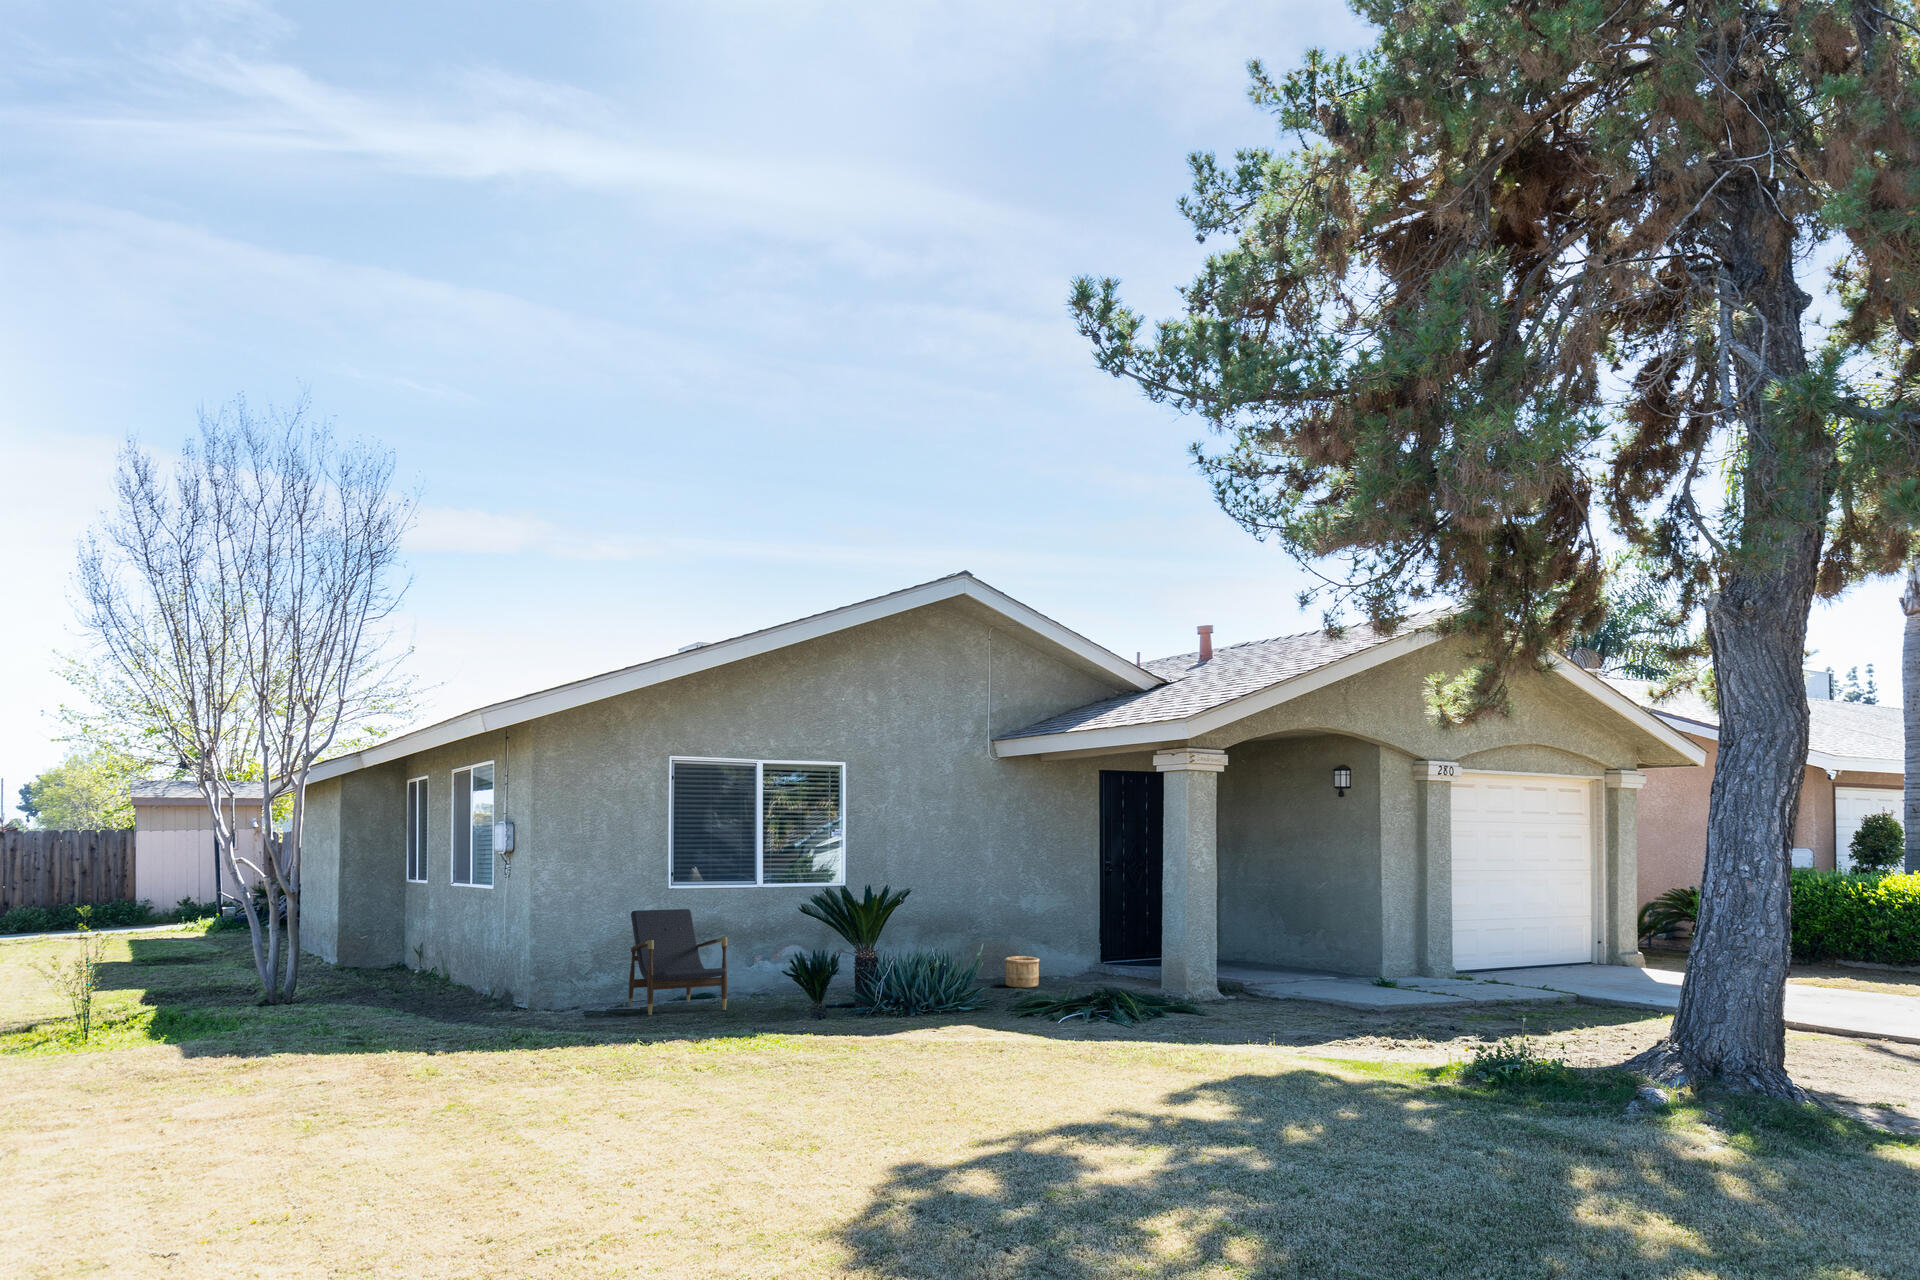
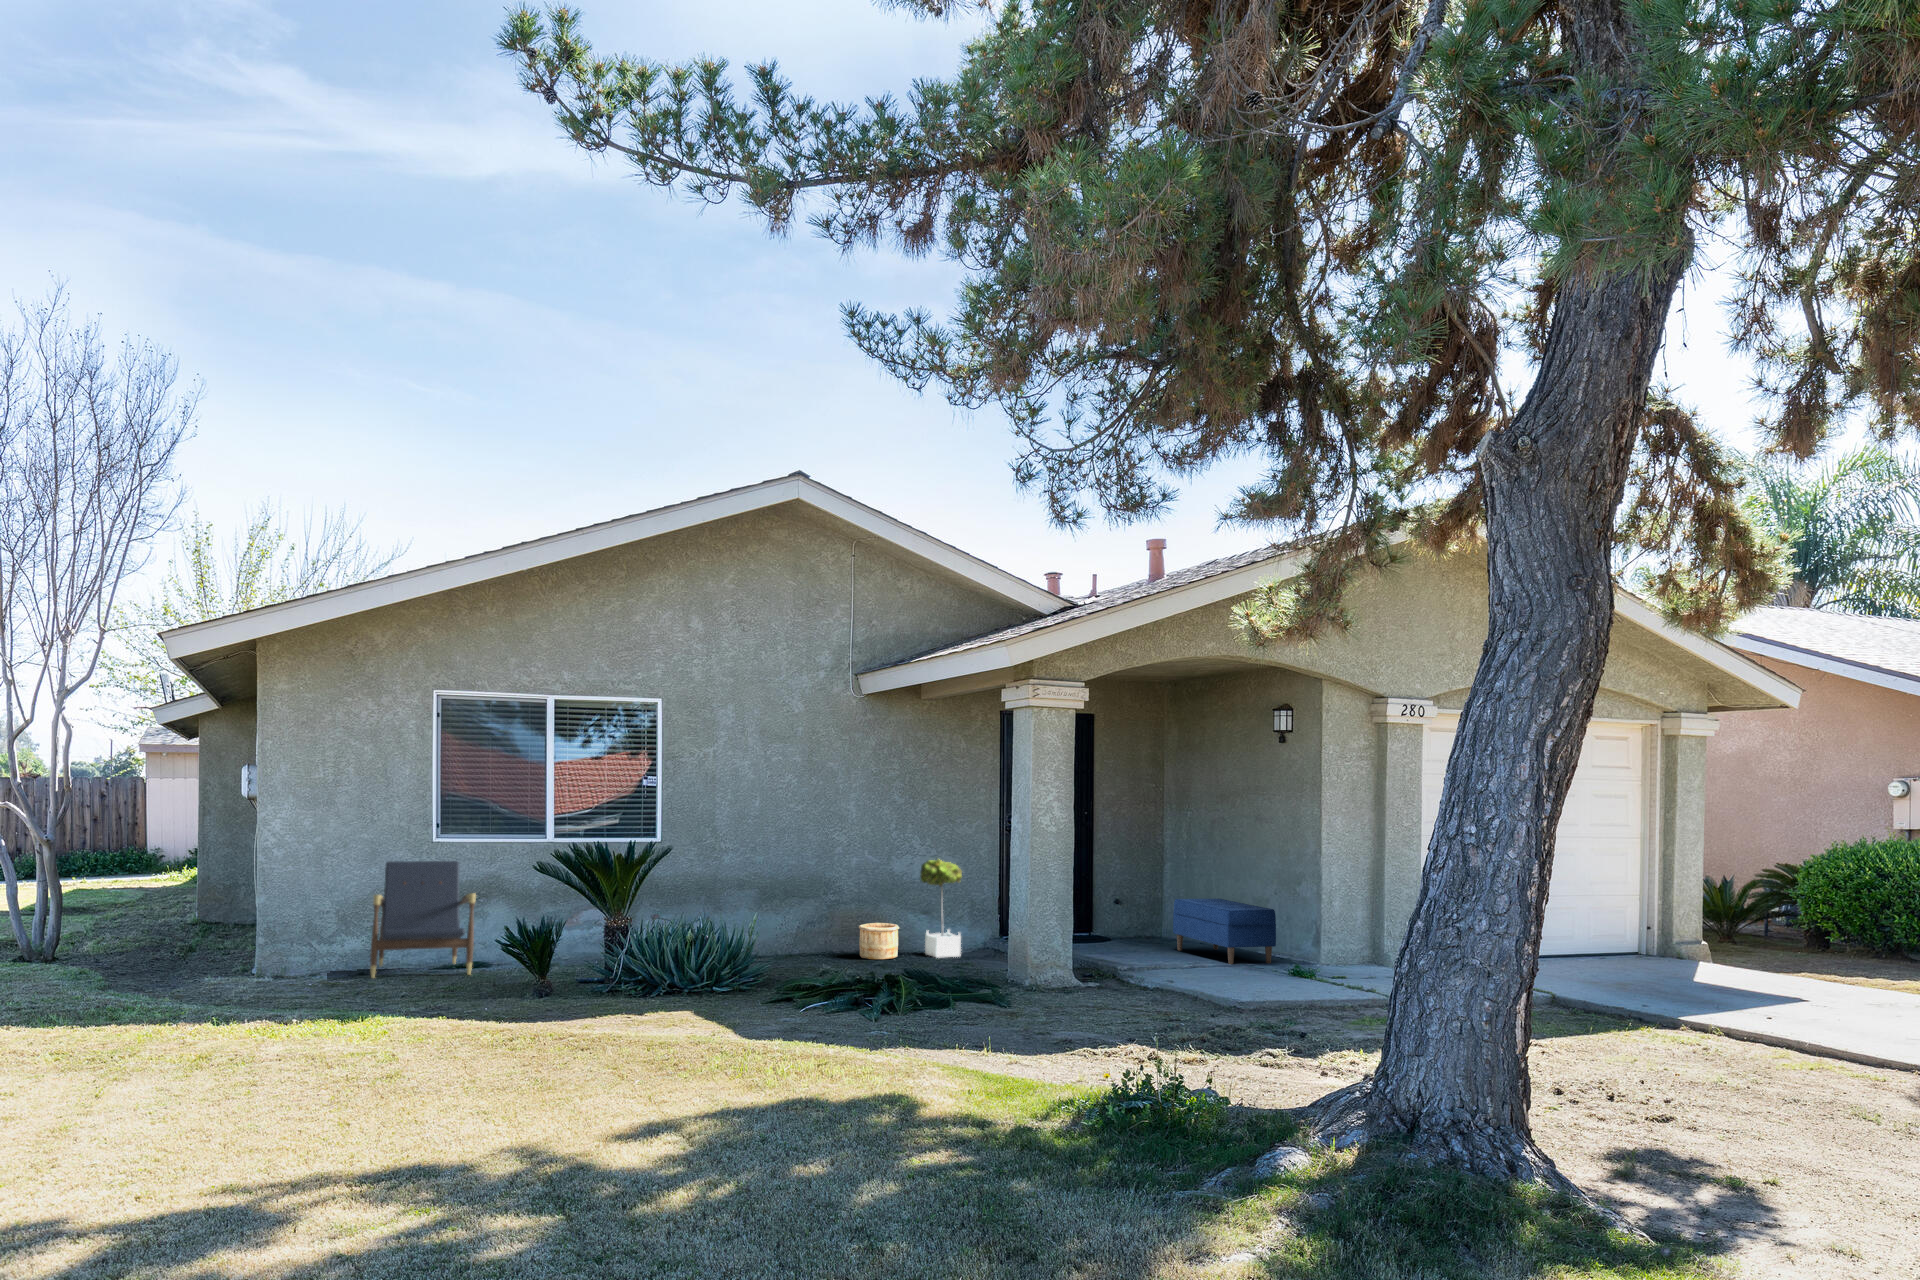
potted tree: none [1048,899,1086,985] -> present [920,859,962,958]
bench: none [1238,929,1336,983] -> present [1173,899,1276,964]

